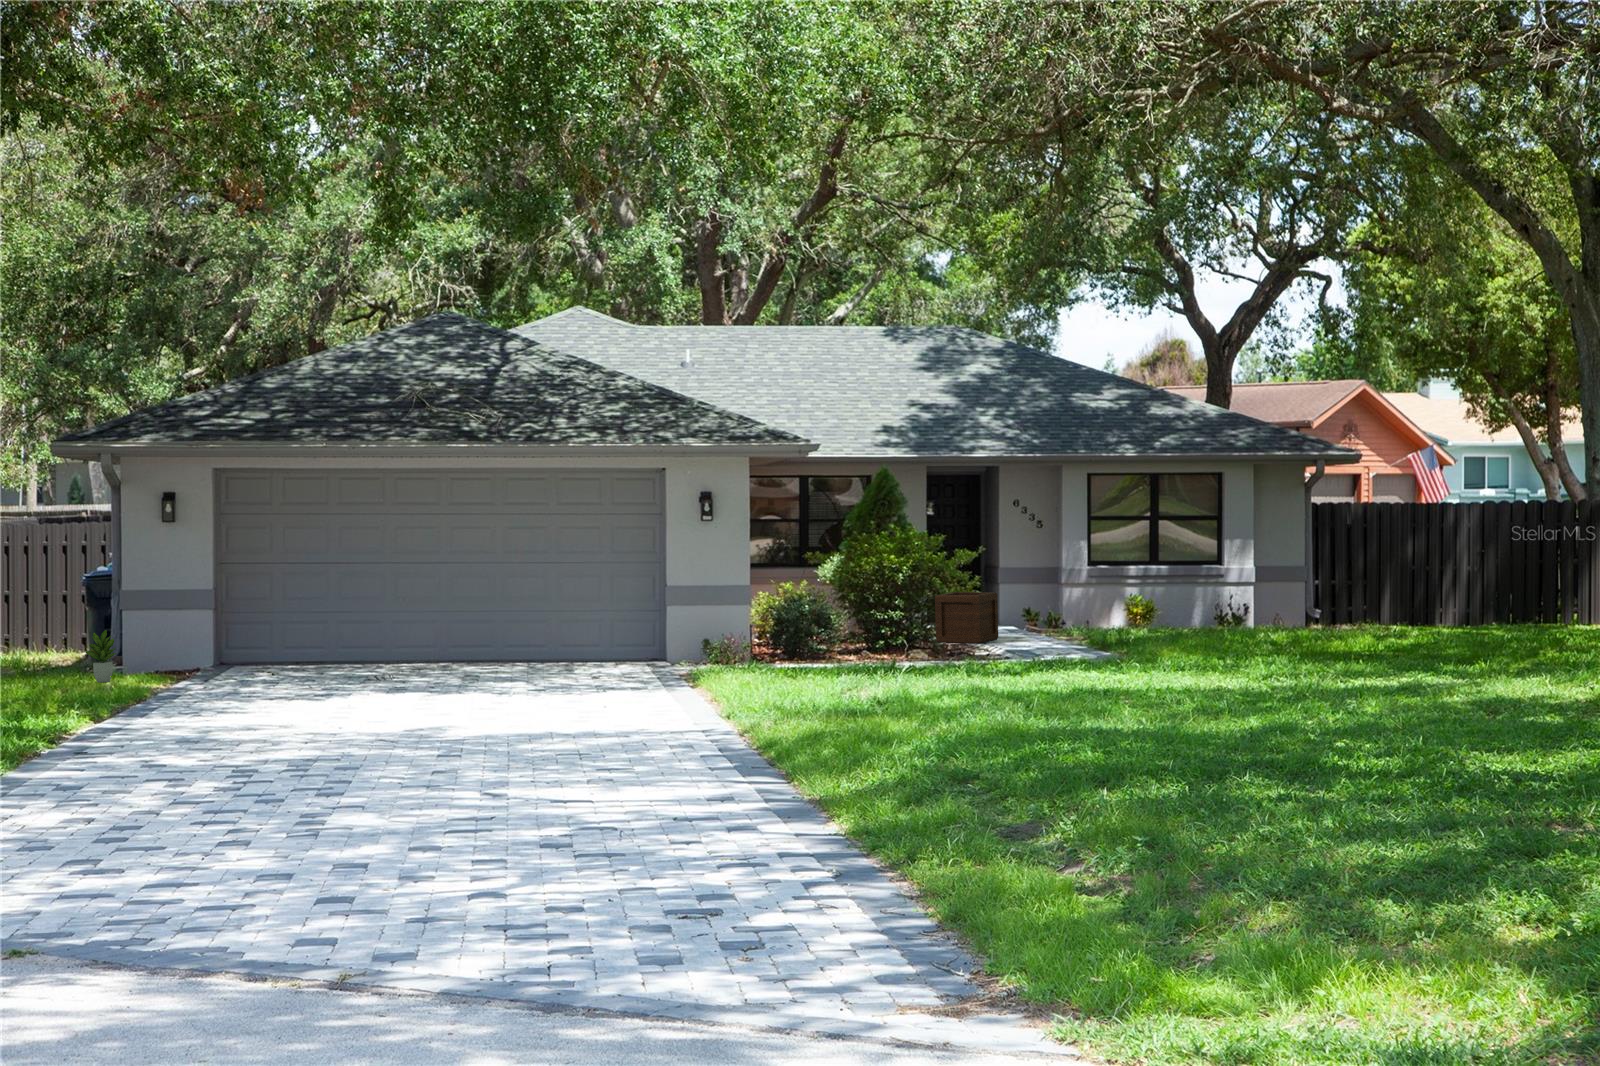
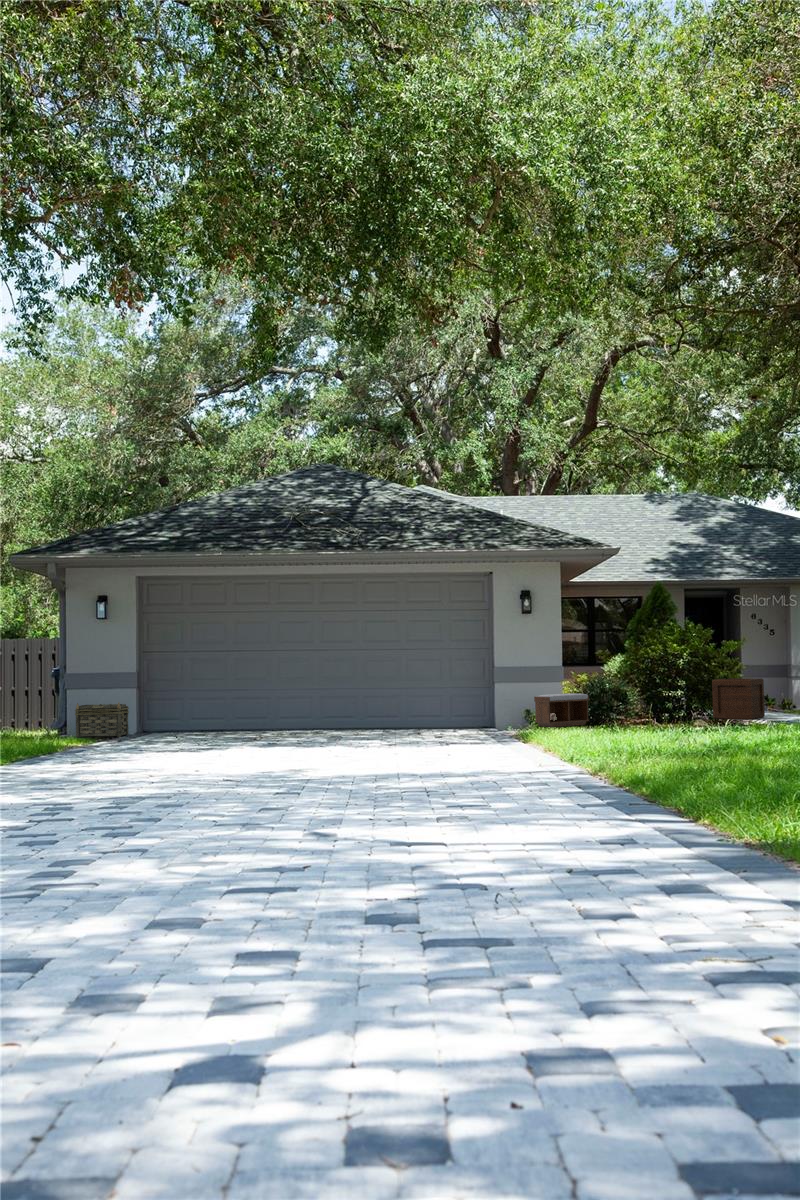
bench: none [717,616,784,659] -> present [534,693,589,727]
potted plant: present [85,631,117,682] -> none [36,695,63,736]
basket: none [137,639,207,684] -> present [75,702,129,737]

